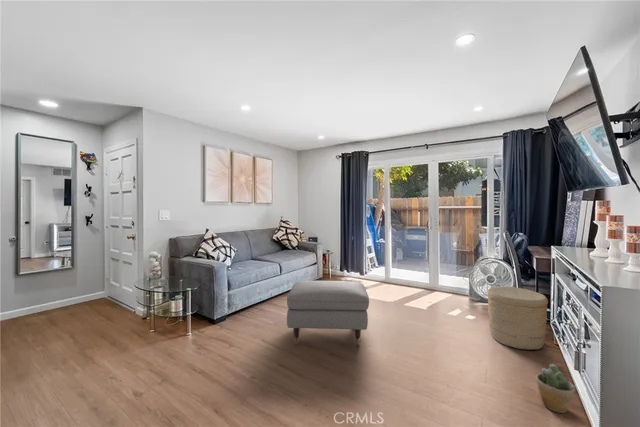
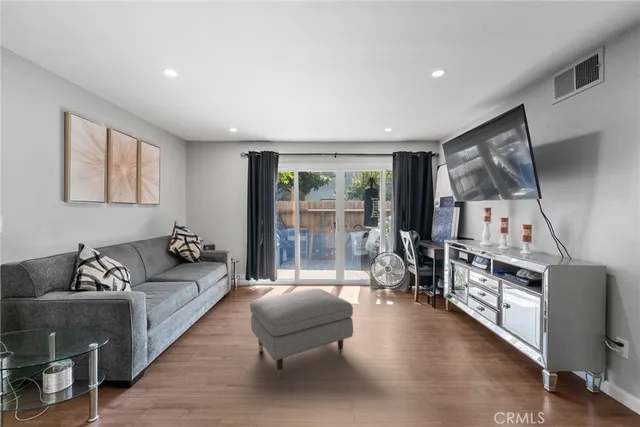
woven basket: present [487,287,548,350] -> none [412,273,455,320]
potted plant: present [536,364,575,413] -> none [490,326,517,361]

